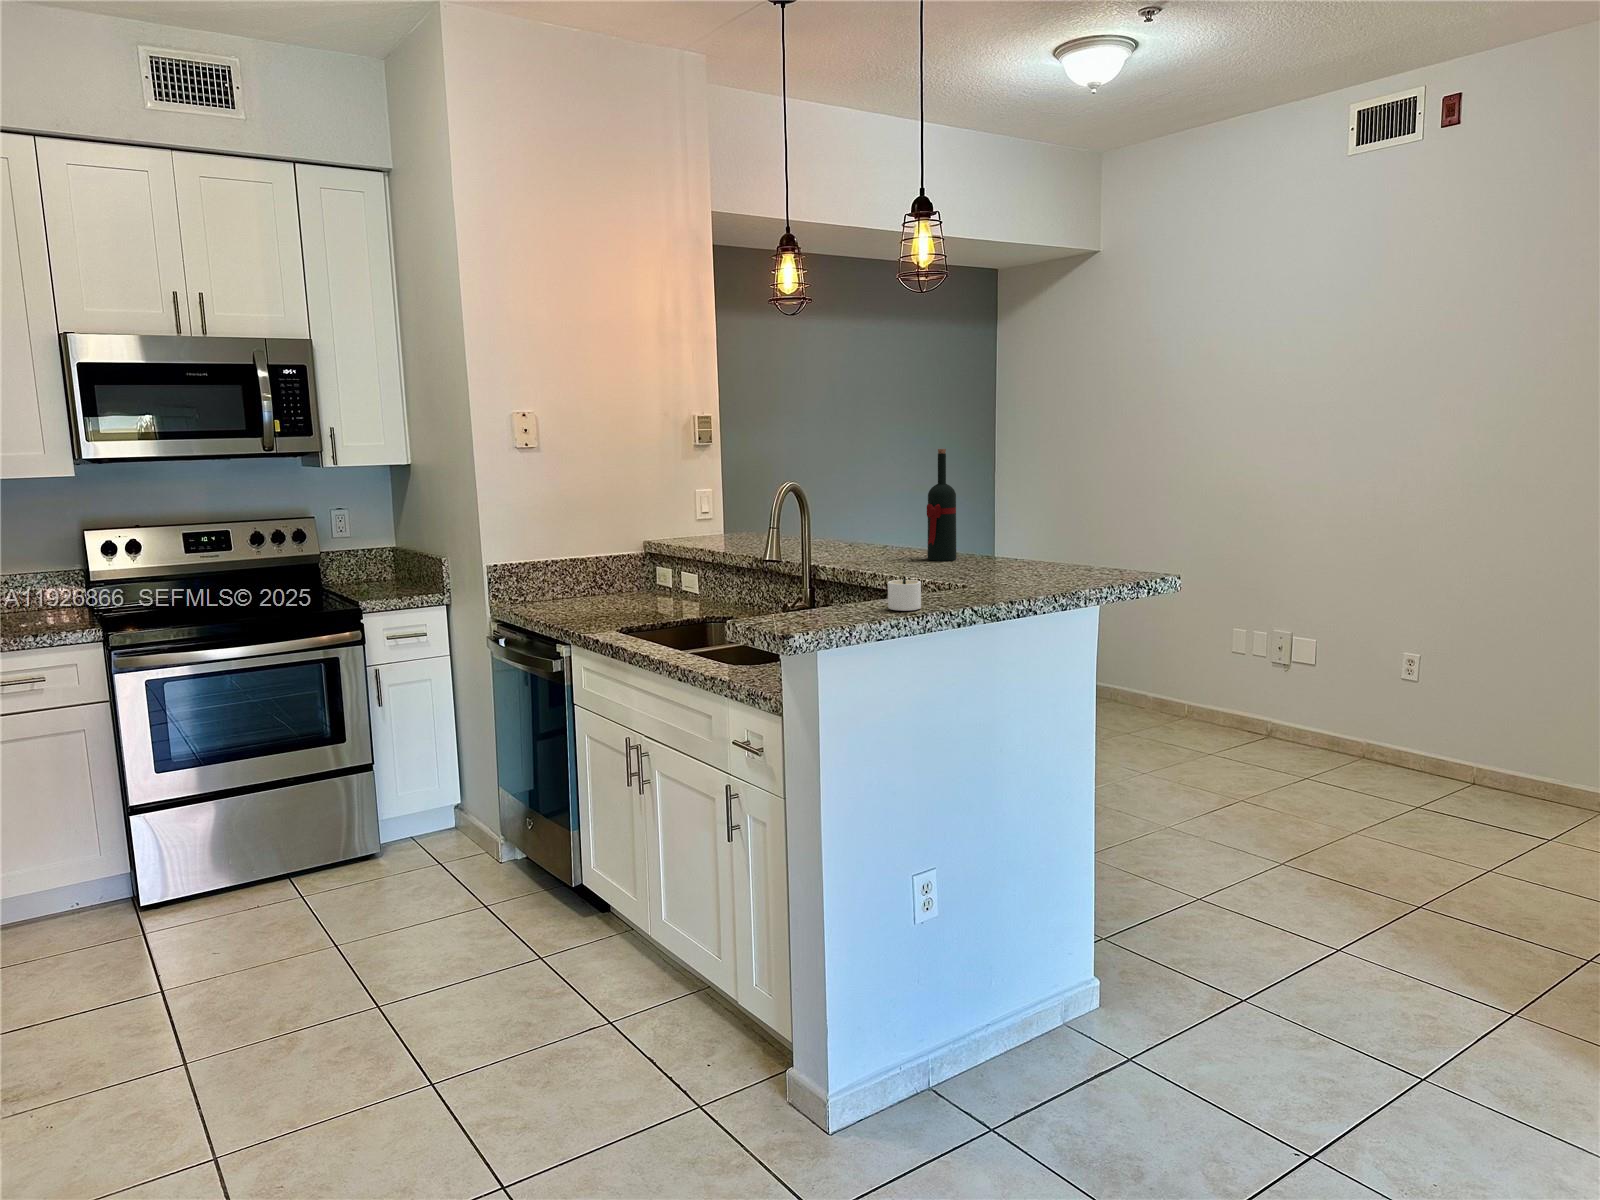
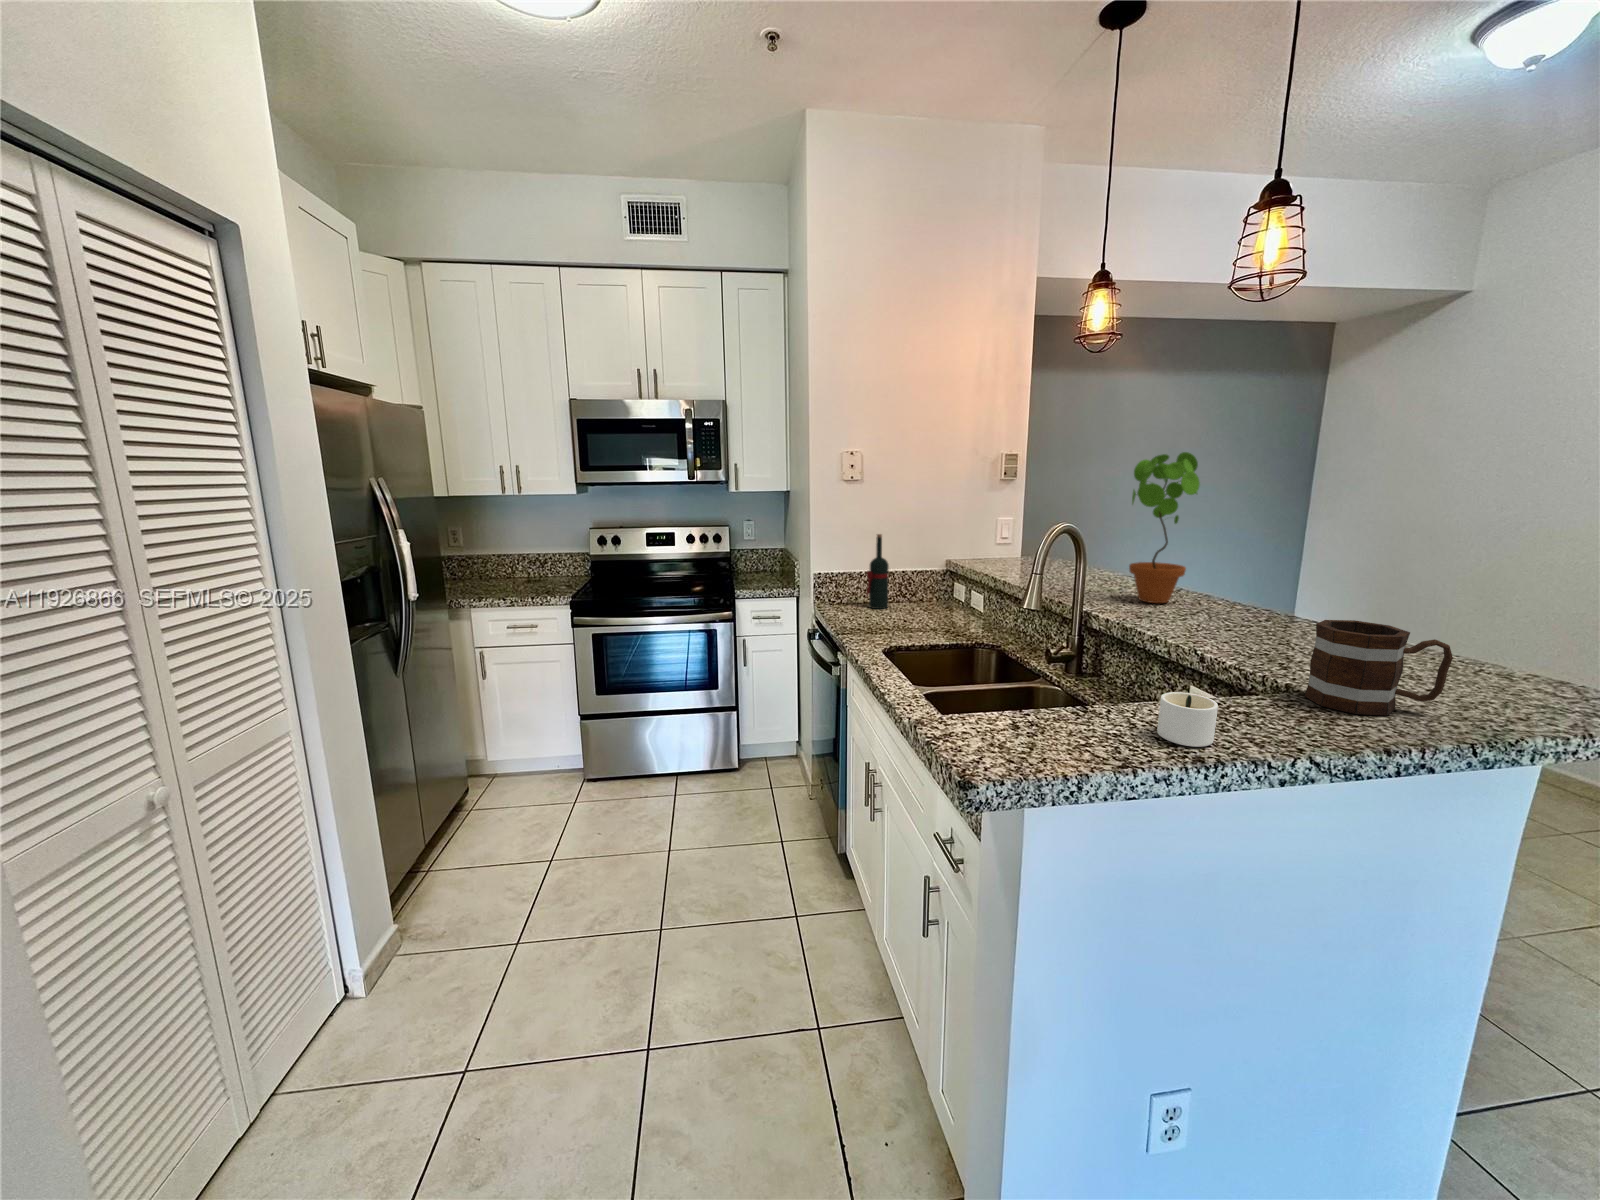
potted plant: none [839,414,893,555] -> present [1129,452,1200,603]
wine bottle: present [927,449,956,561] -> present [866,534,889,609]
mug: none [973,532,1045,591] -> present [1305,620,1453,715]

